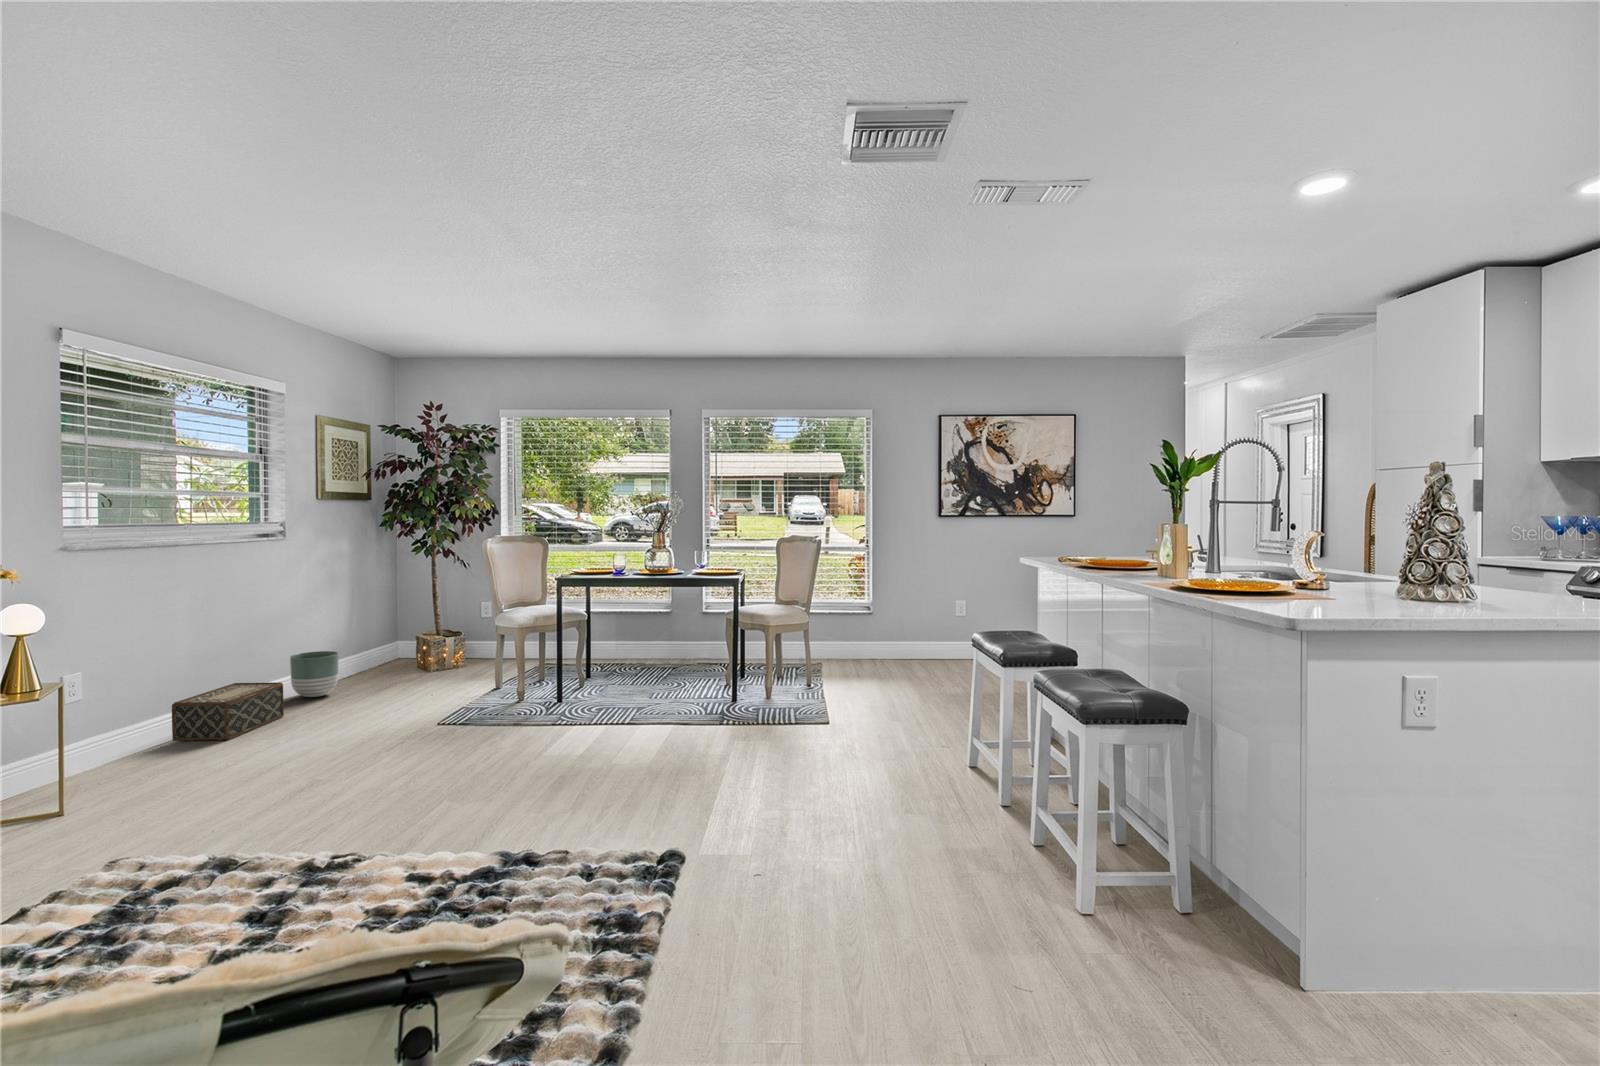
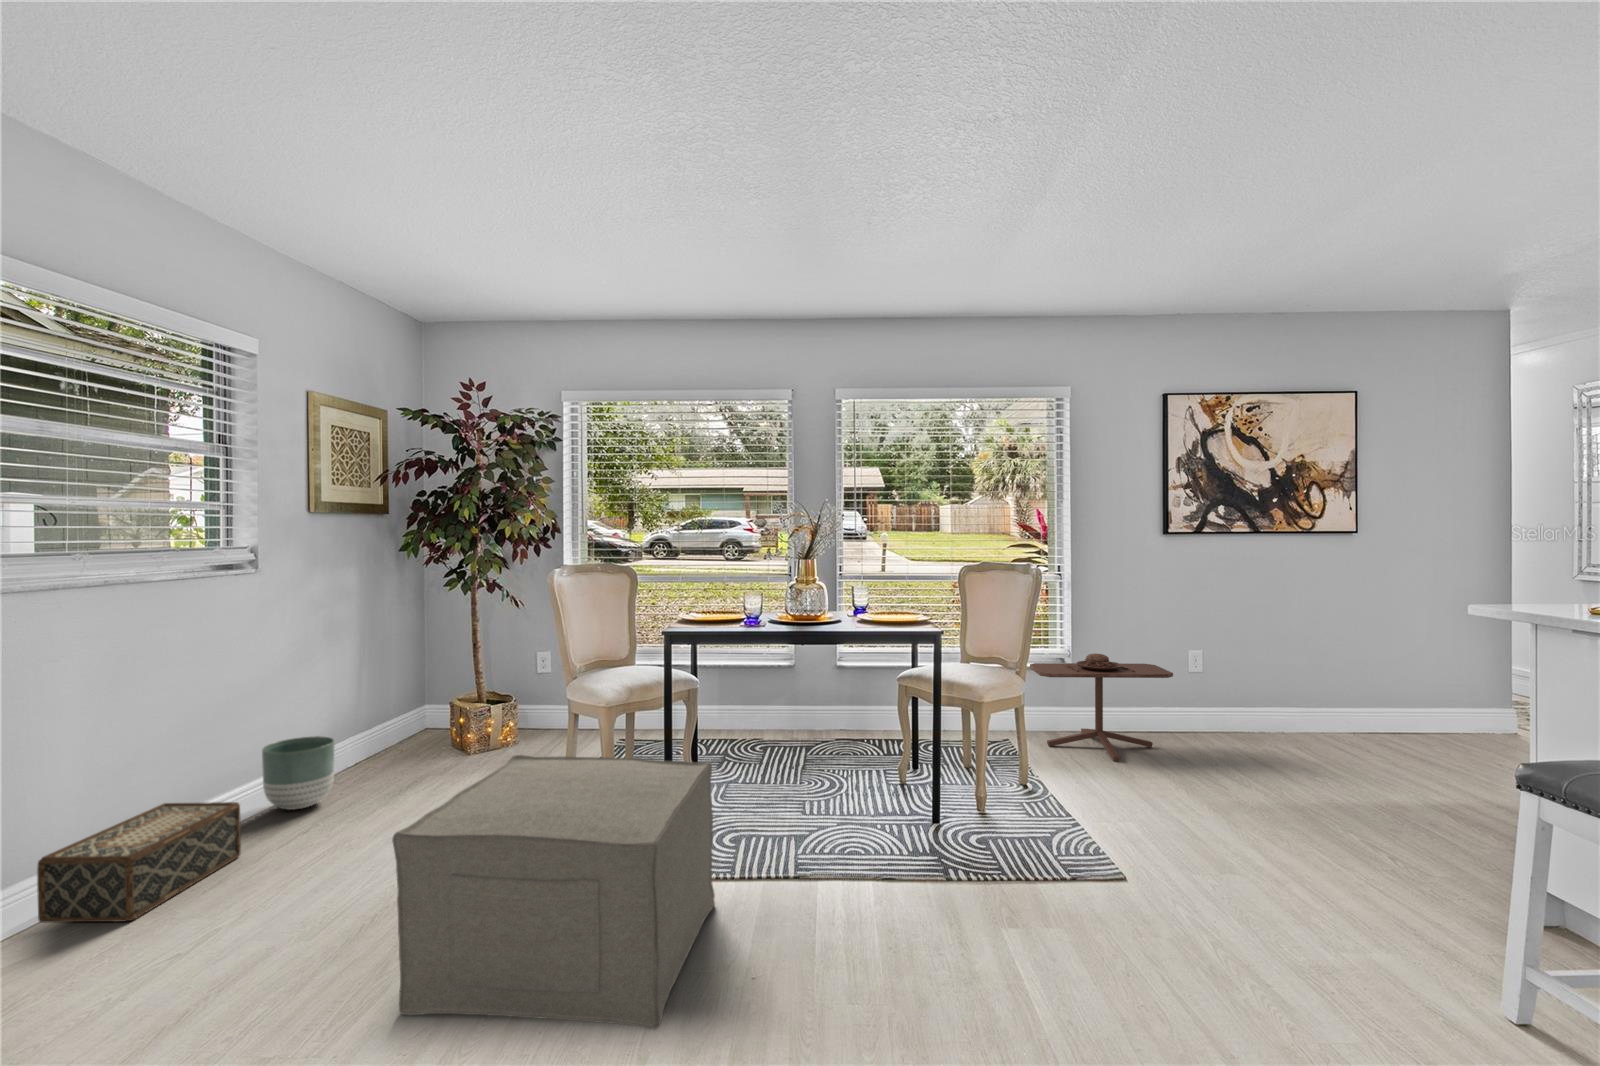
side table: none [837,601,929,673] -> present [1030,654,1173,761]
ottoman: none [387,646,576,769] -> present [392,755,715,1029]

